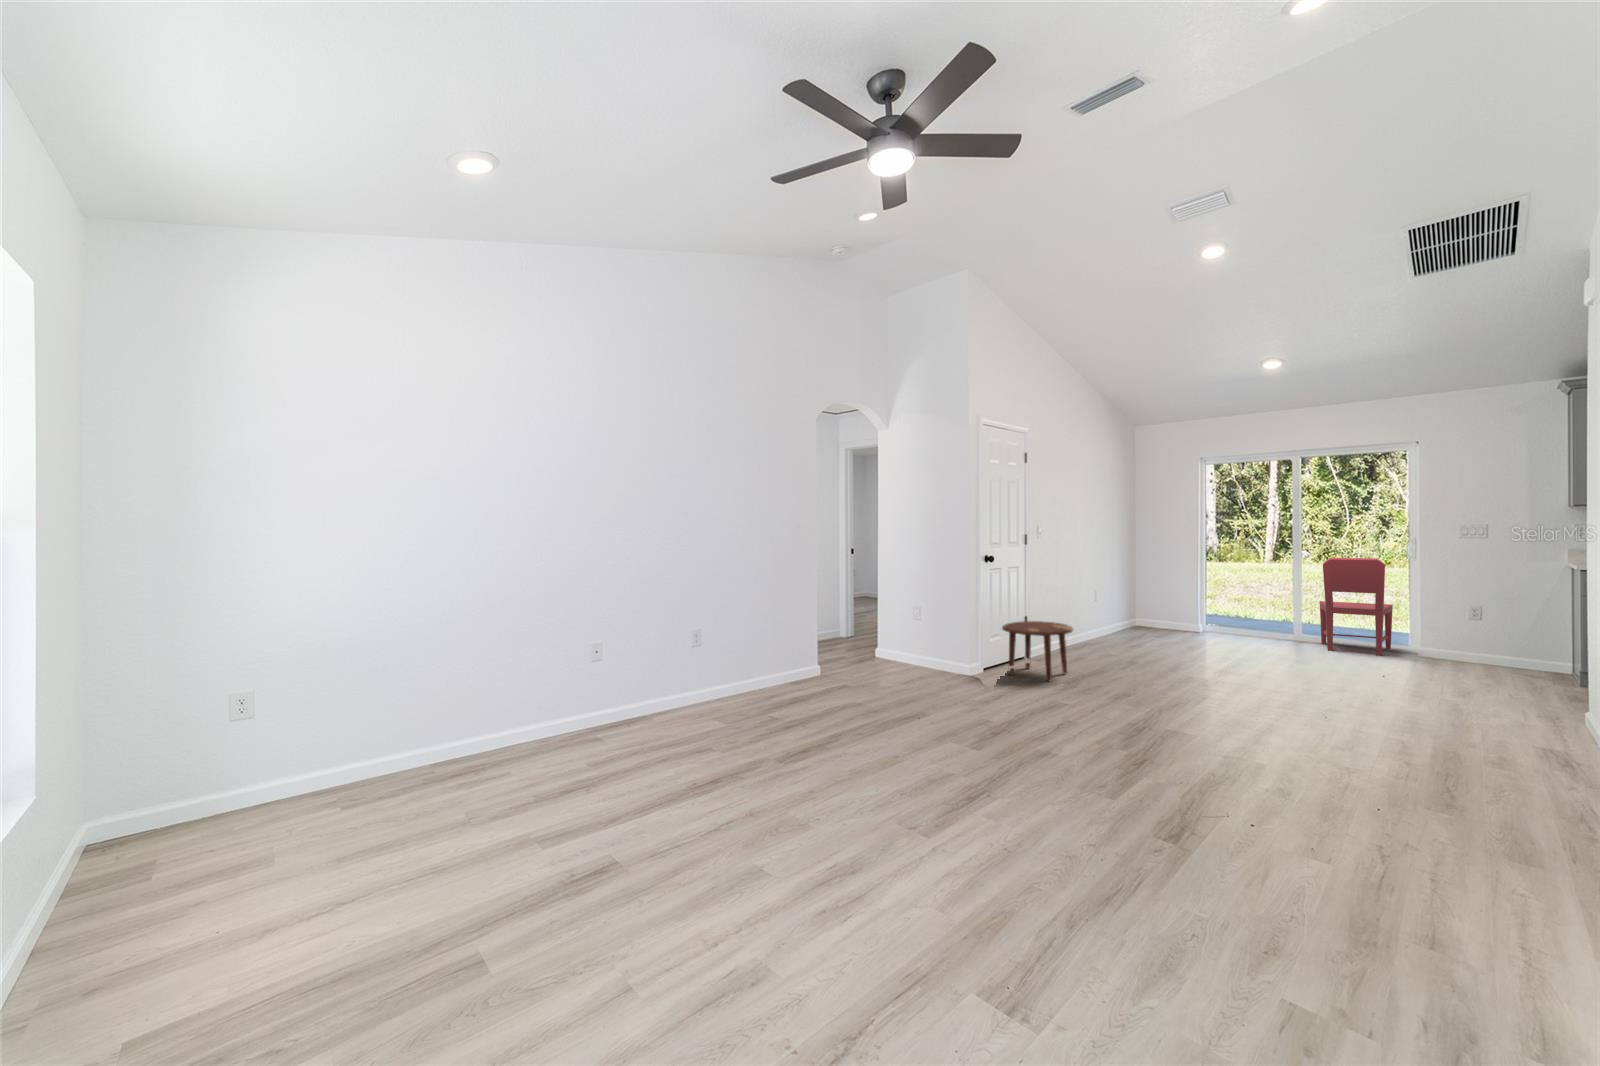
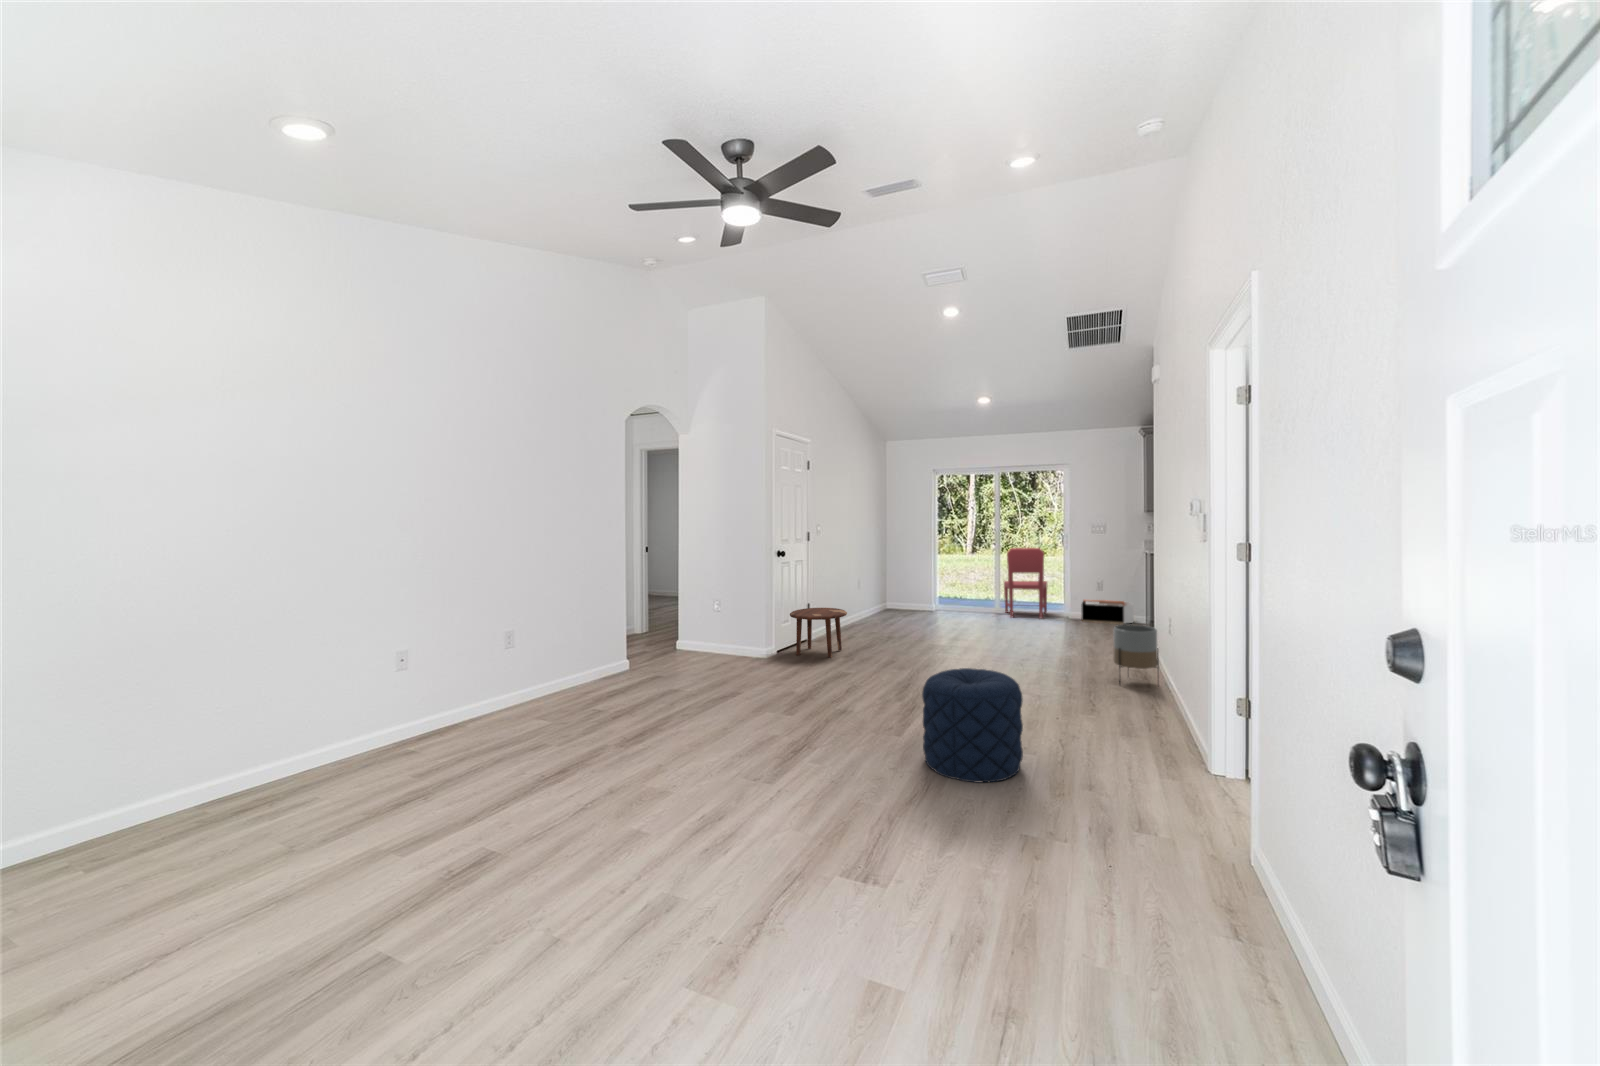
storage bin: none [1450,634,1551,674] -> present [1081,600,1134,624]
planter: none [1487,676,1578,777] -> present [1113,625,1159,669]
pouf: none [1122,715,1277,882] -> present [922,668,1023,783]

